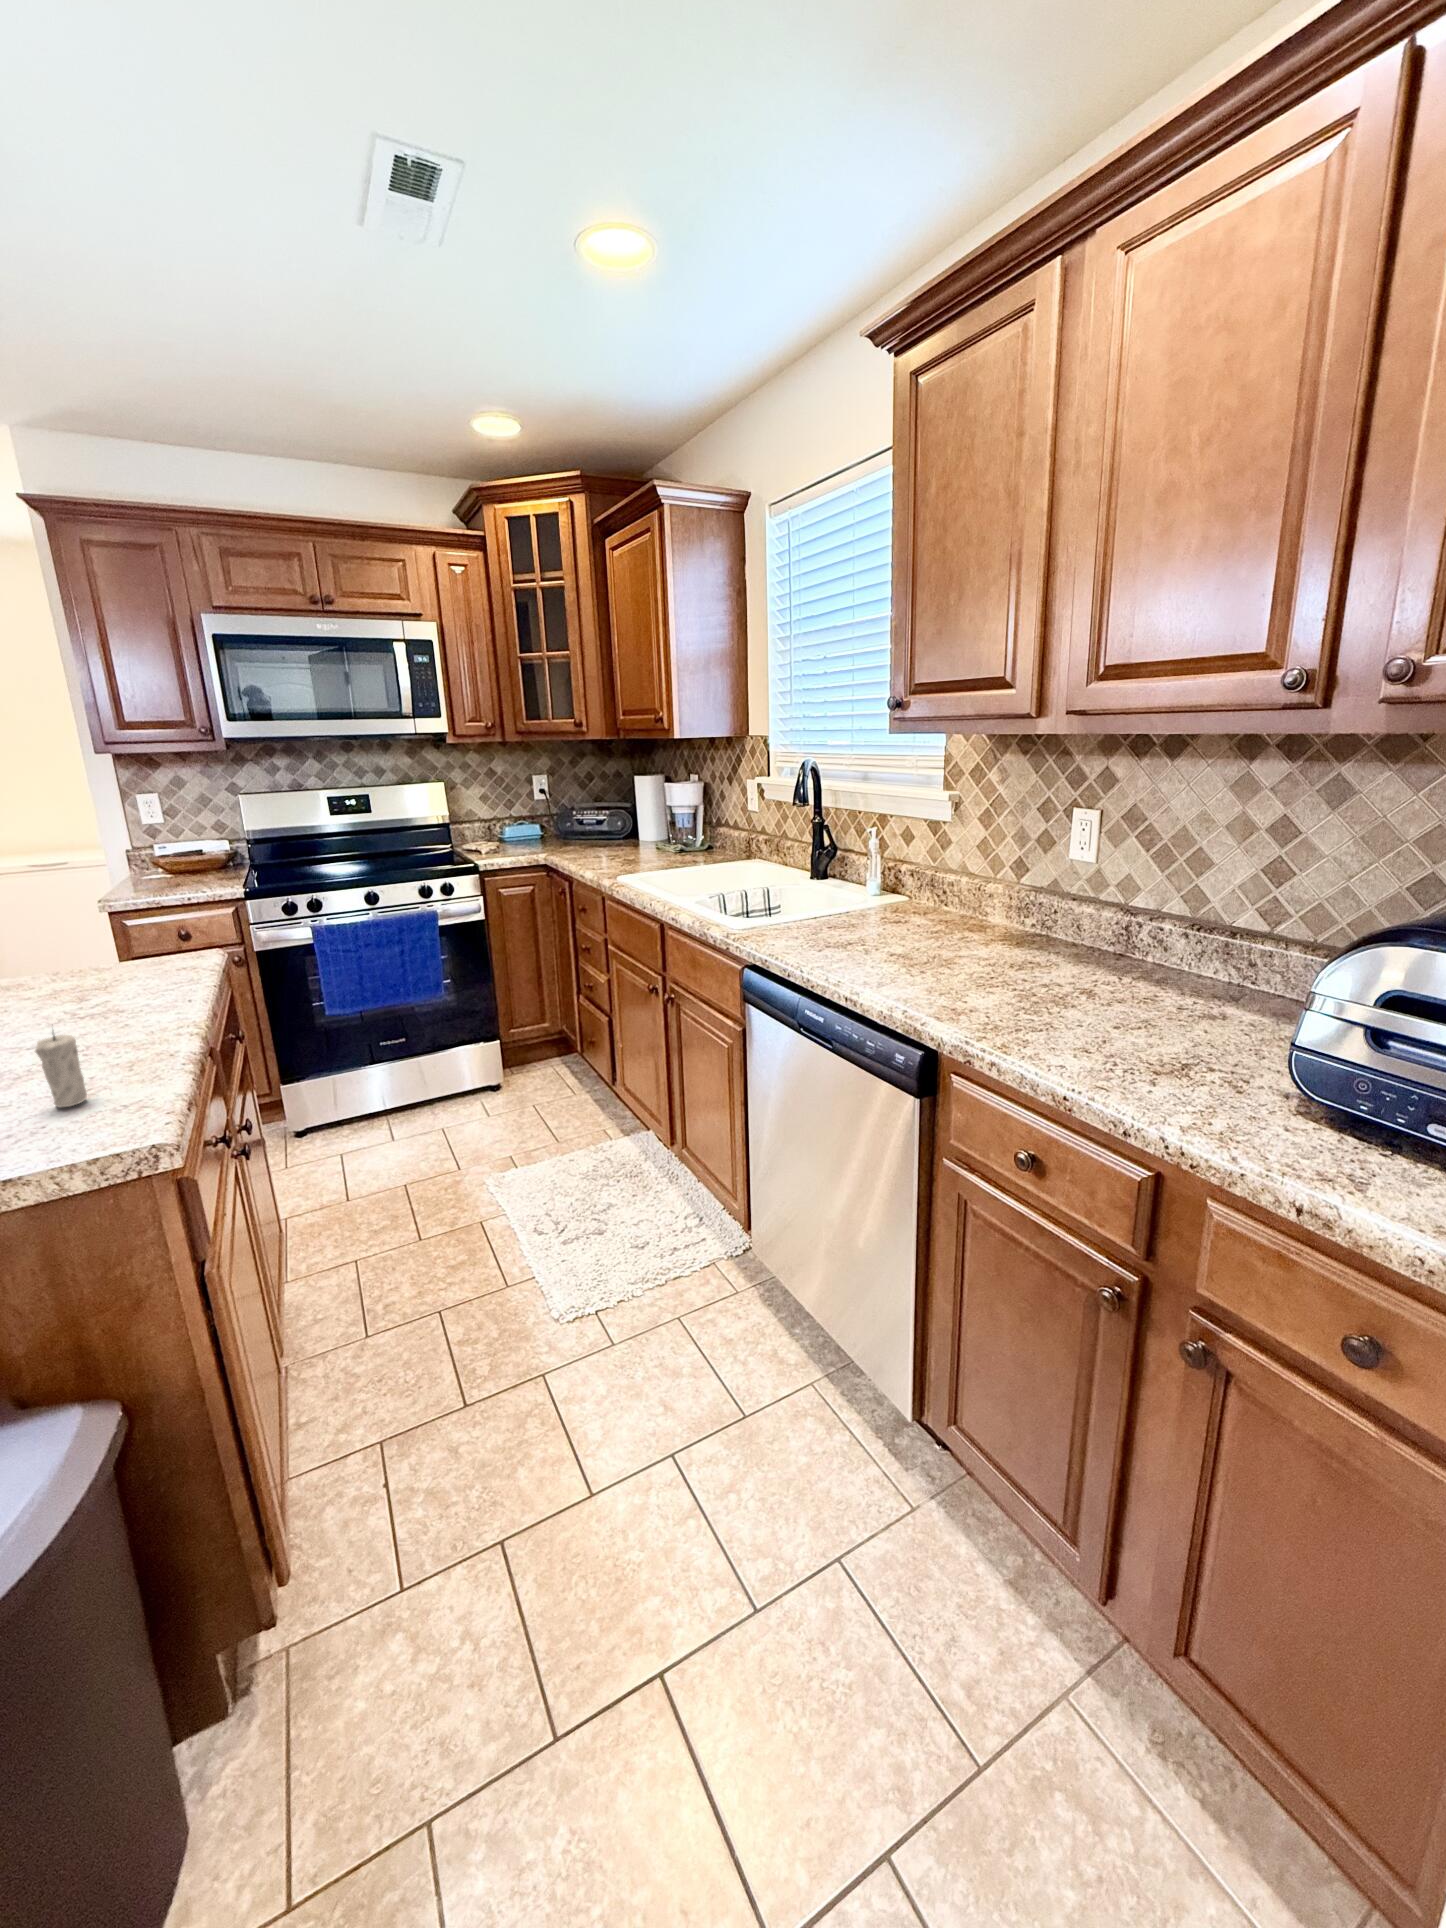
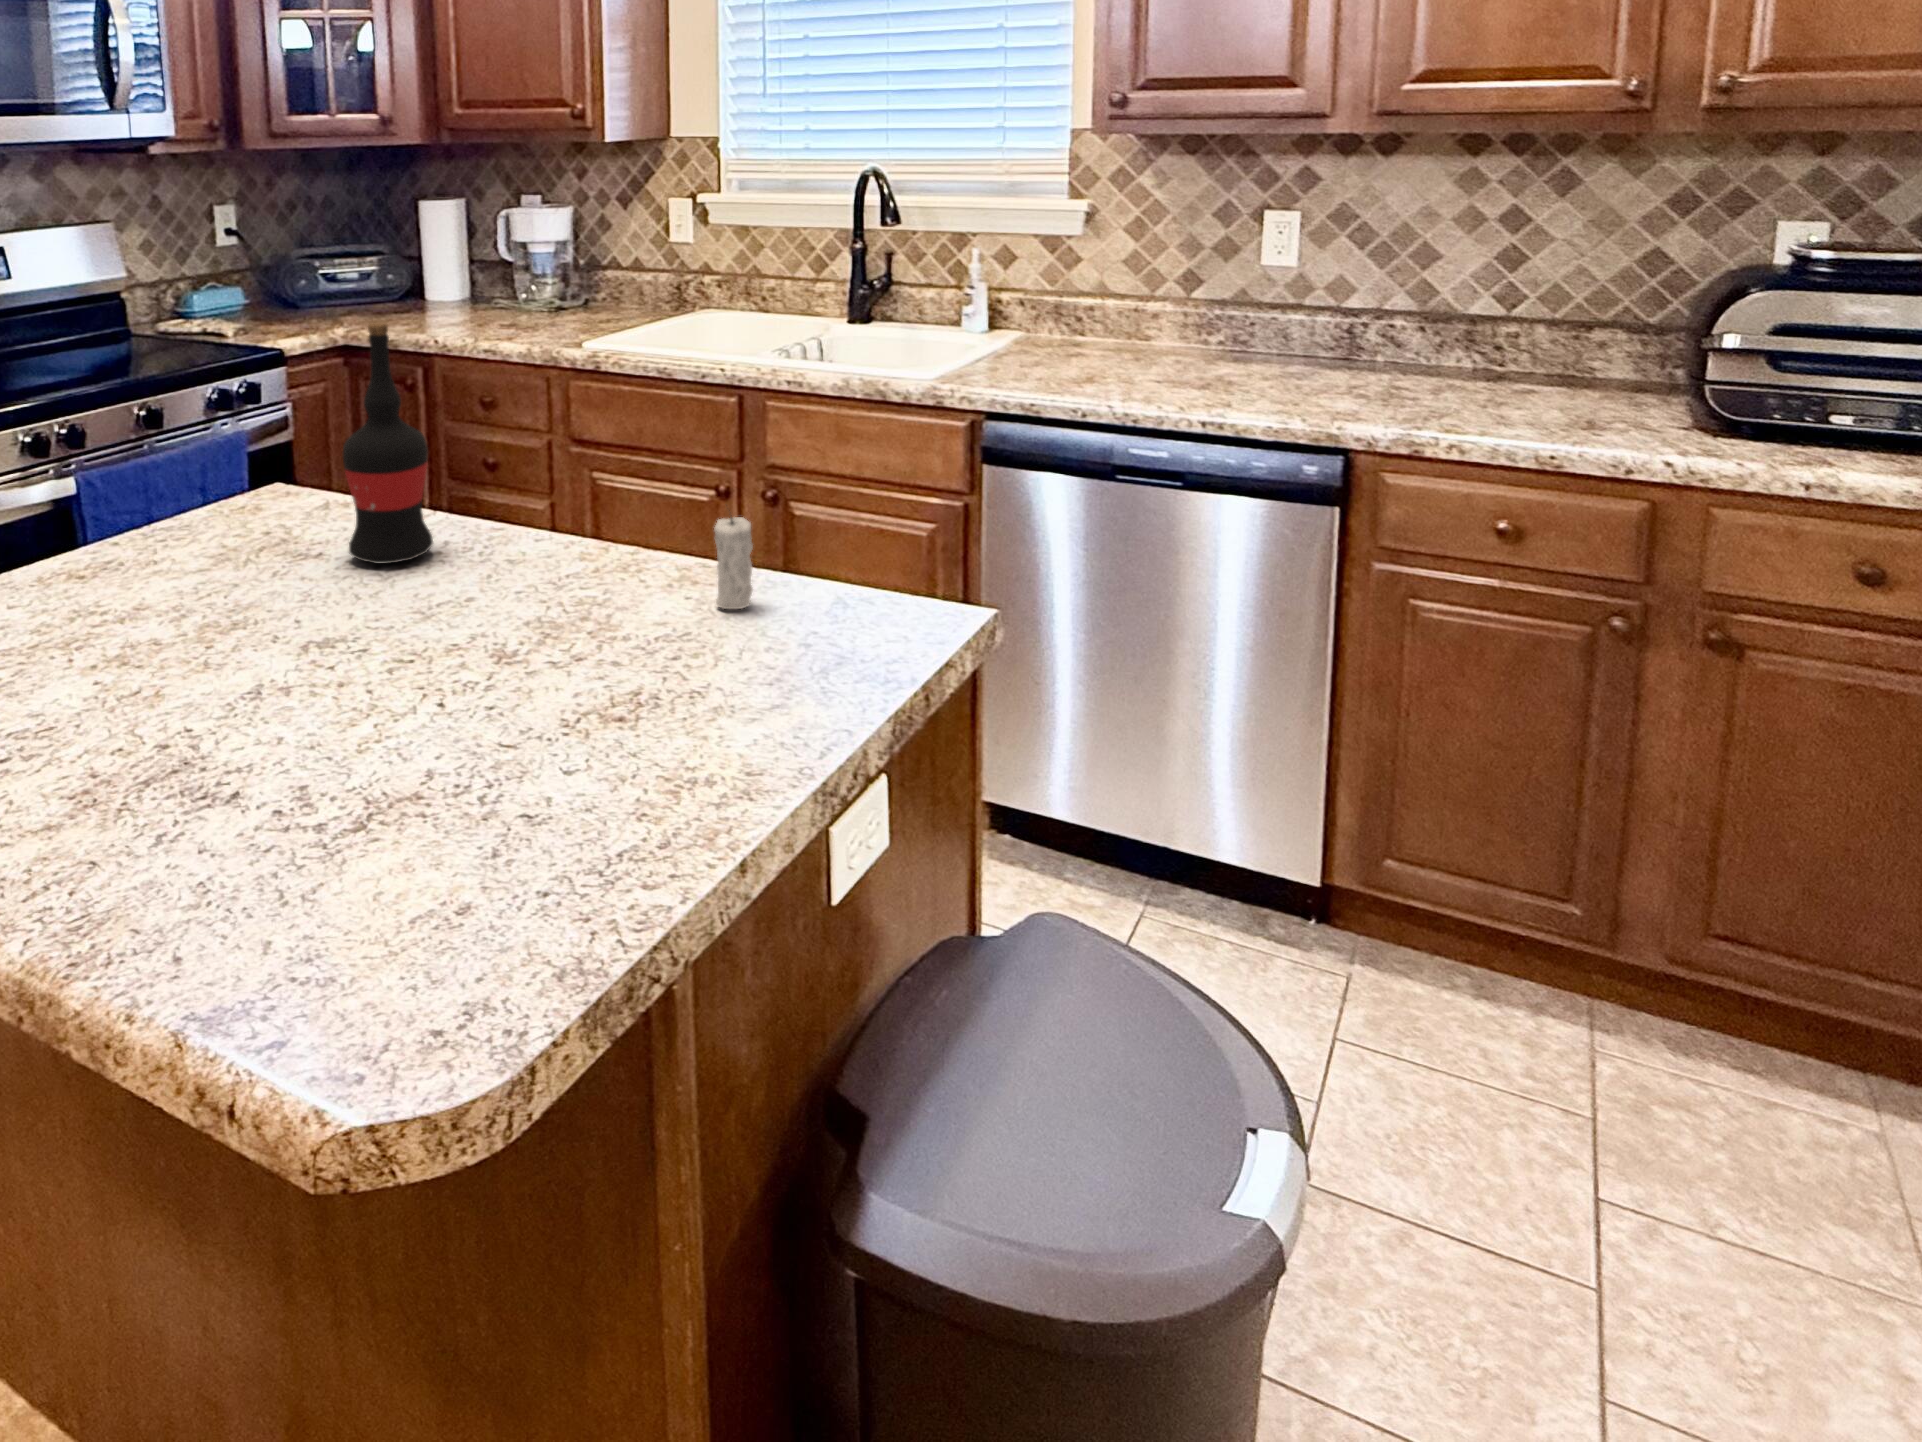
wine bottle: none [34,857,124,1019] -> present [343,322,433,564]

